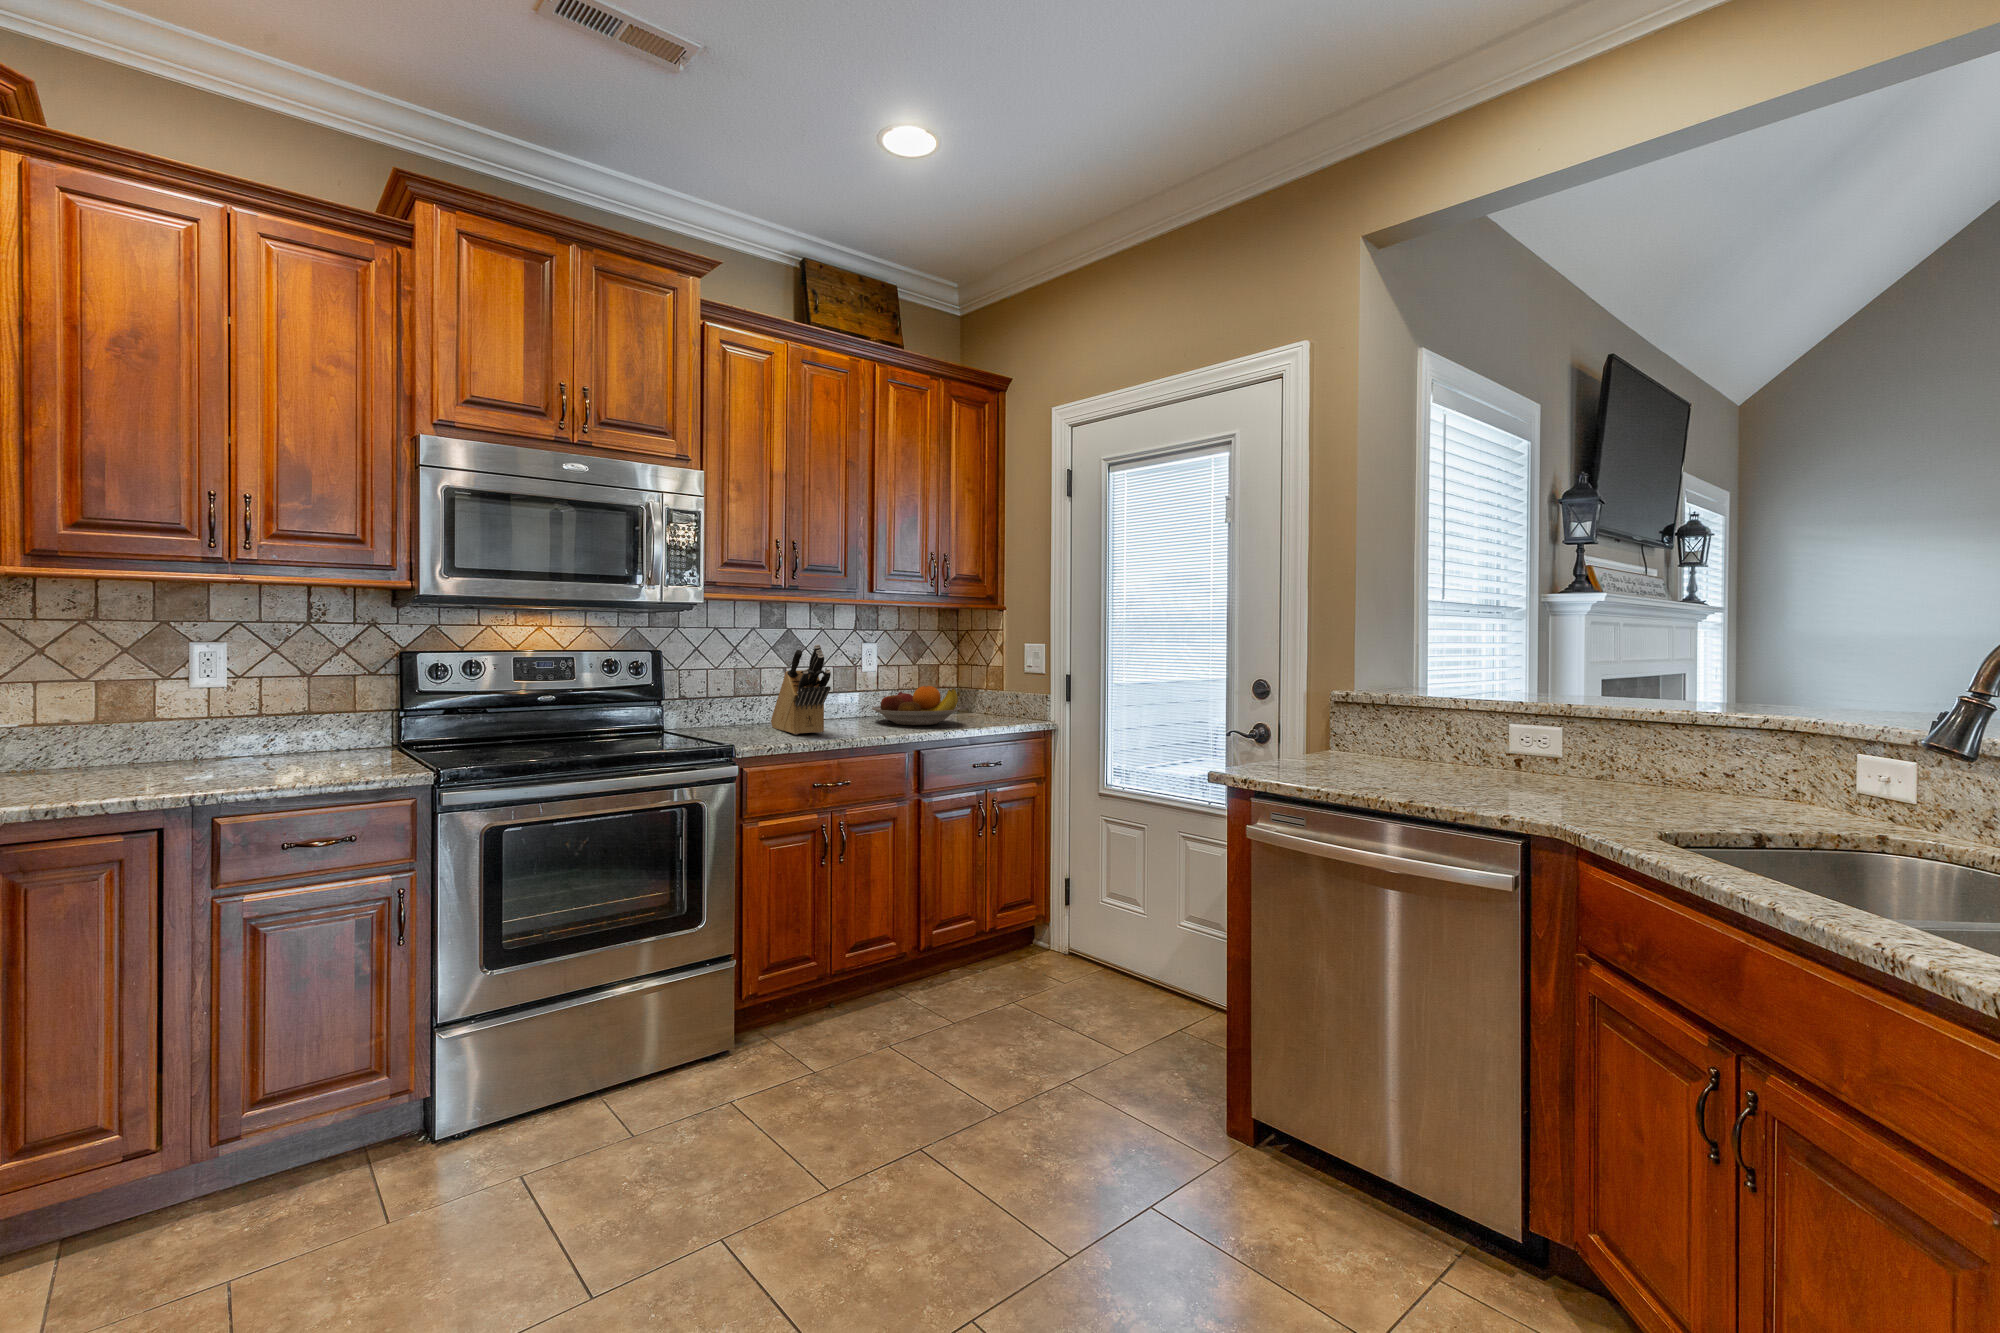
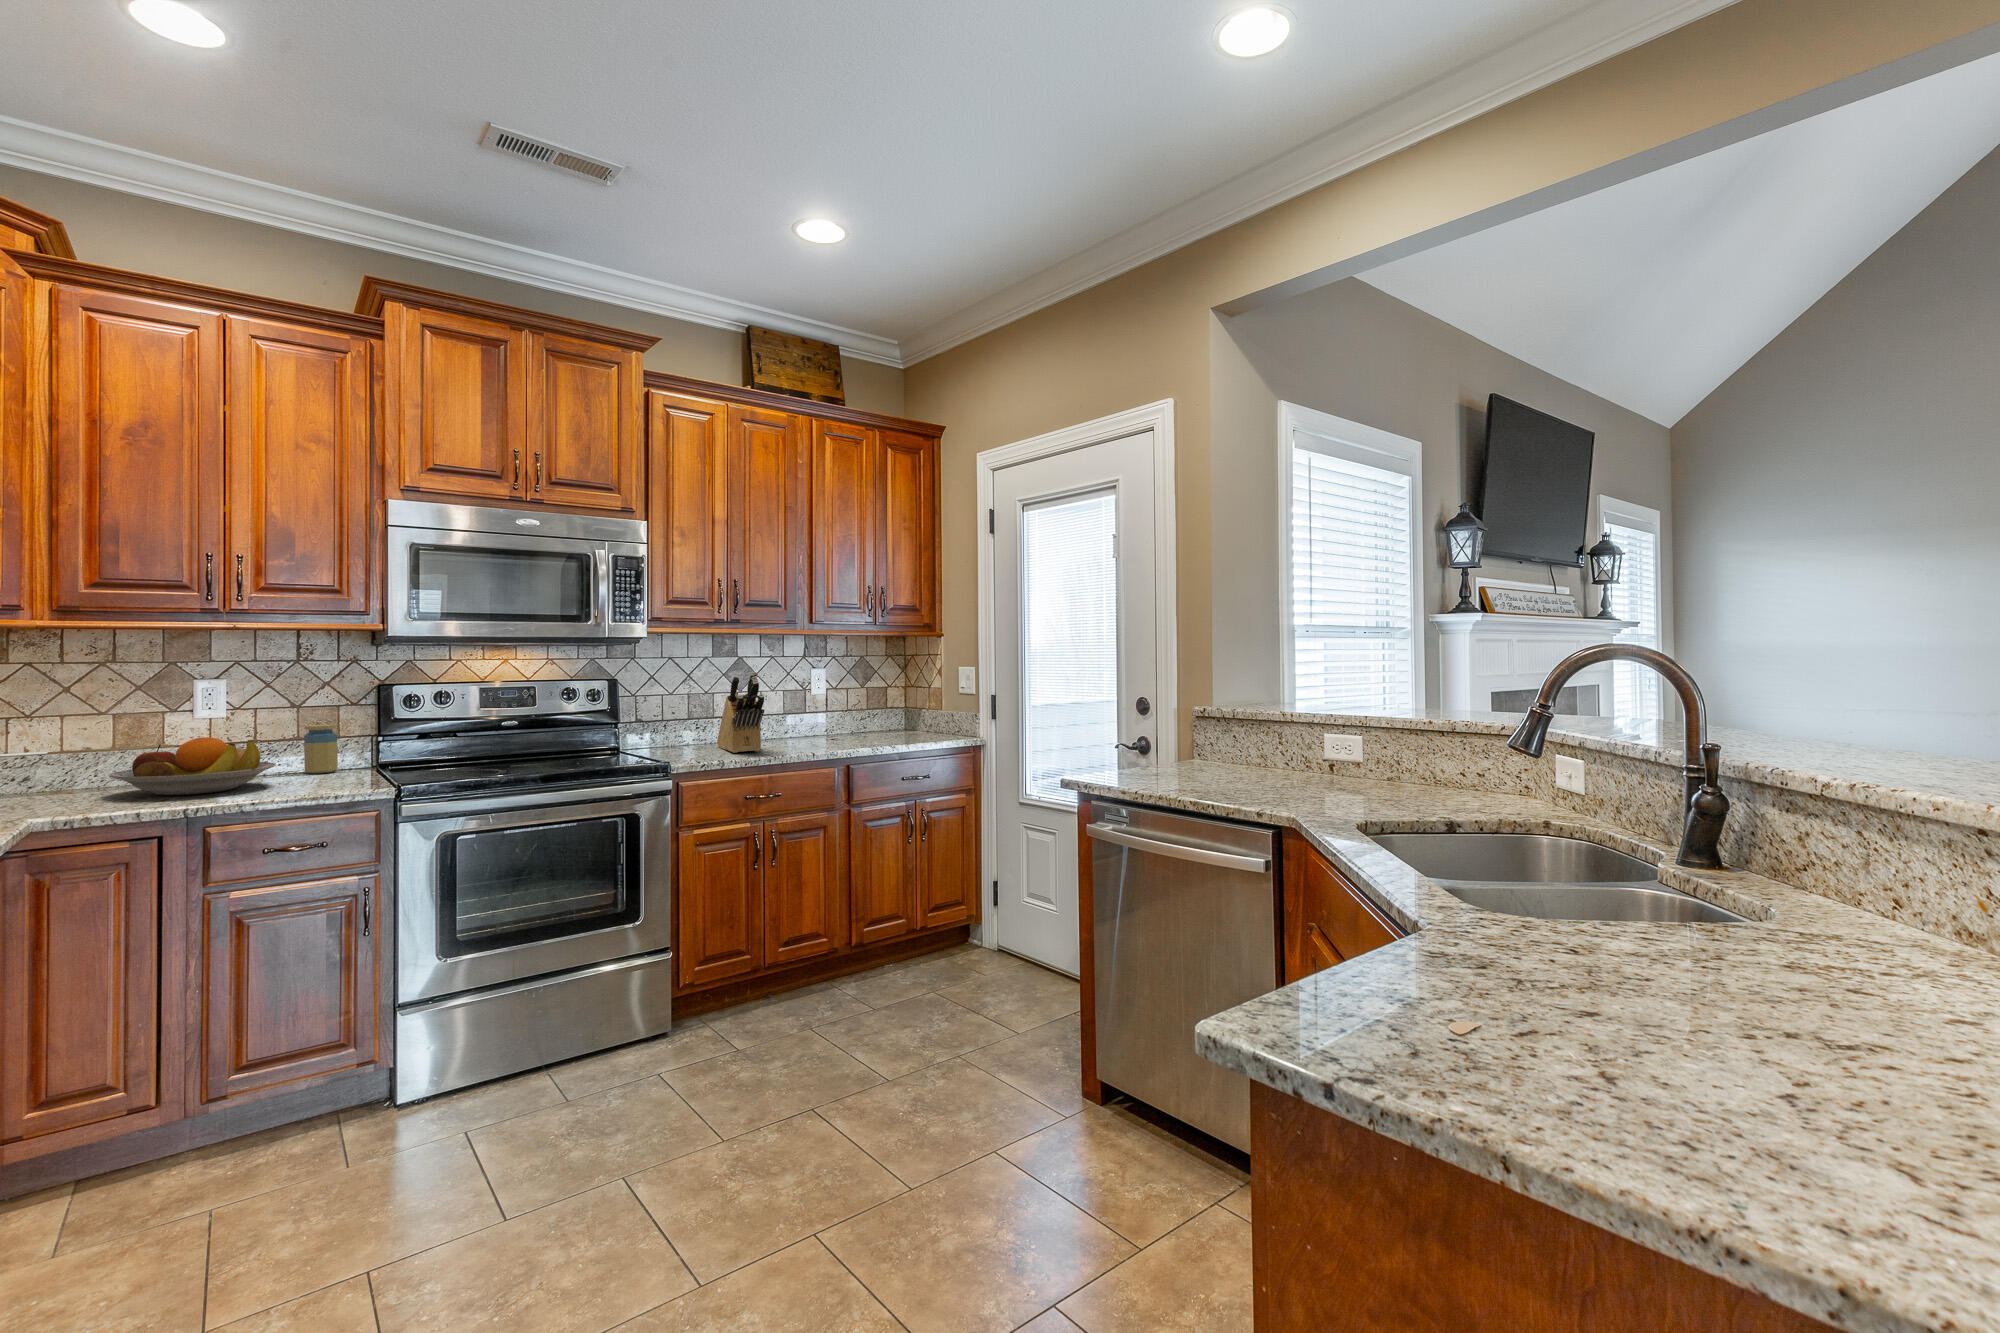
fruit bowl: present [872,686,961,725] -> present [108,737,276,795]
jar: none [316,697,355,753] -> present [304,724,338,773]

